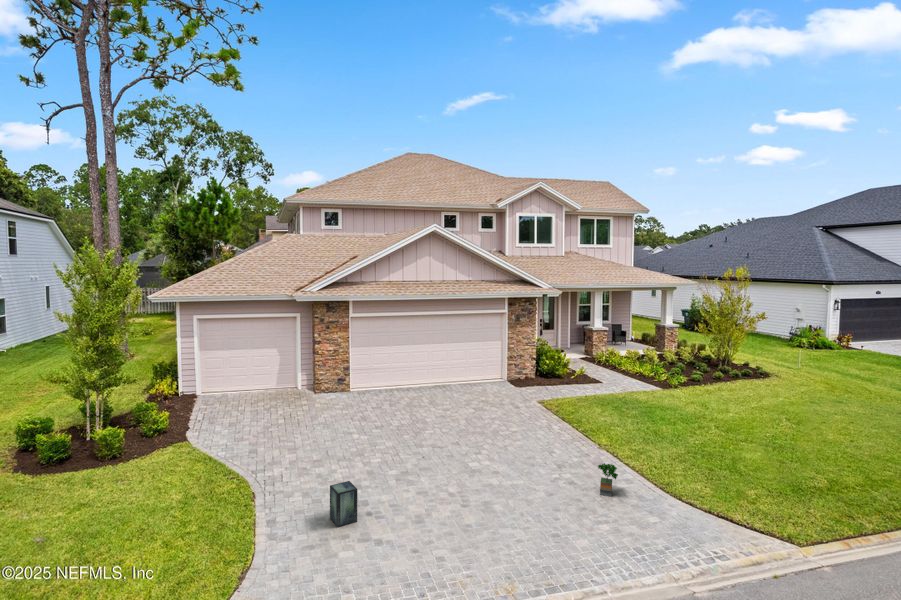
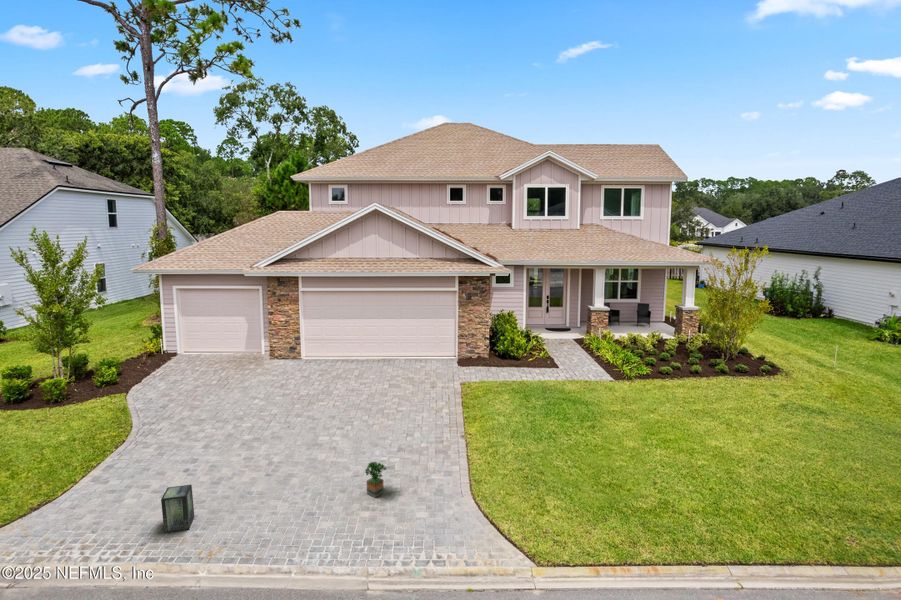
storage box: present [330,481,357,527] -> present [161,485,194,533]

